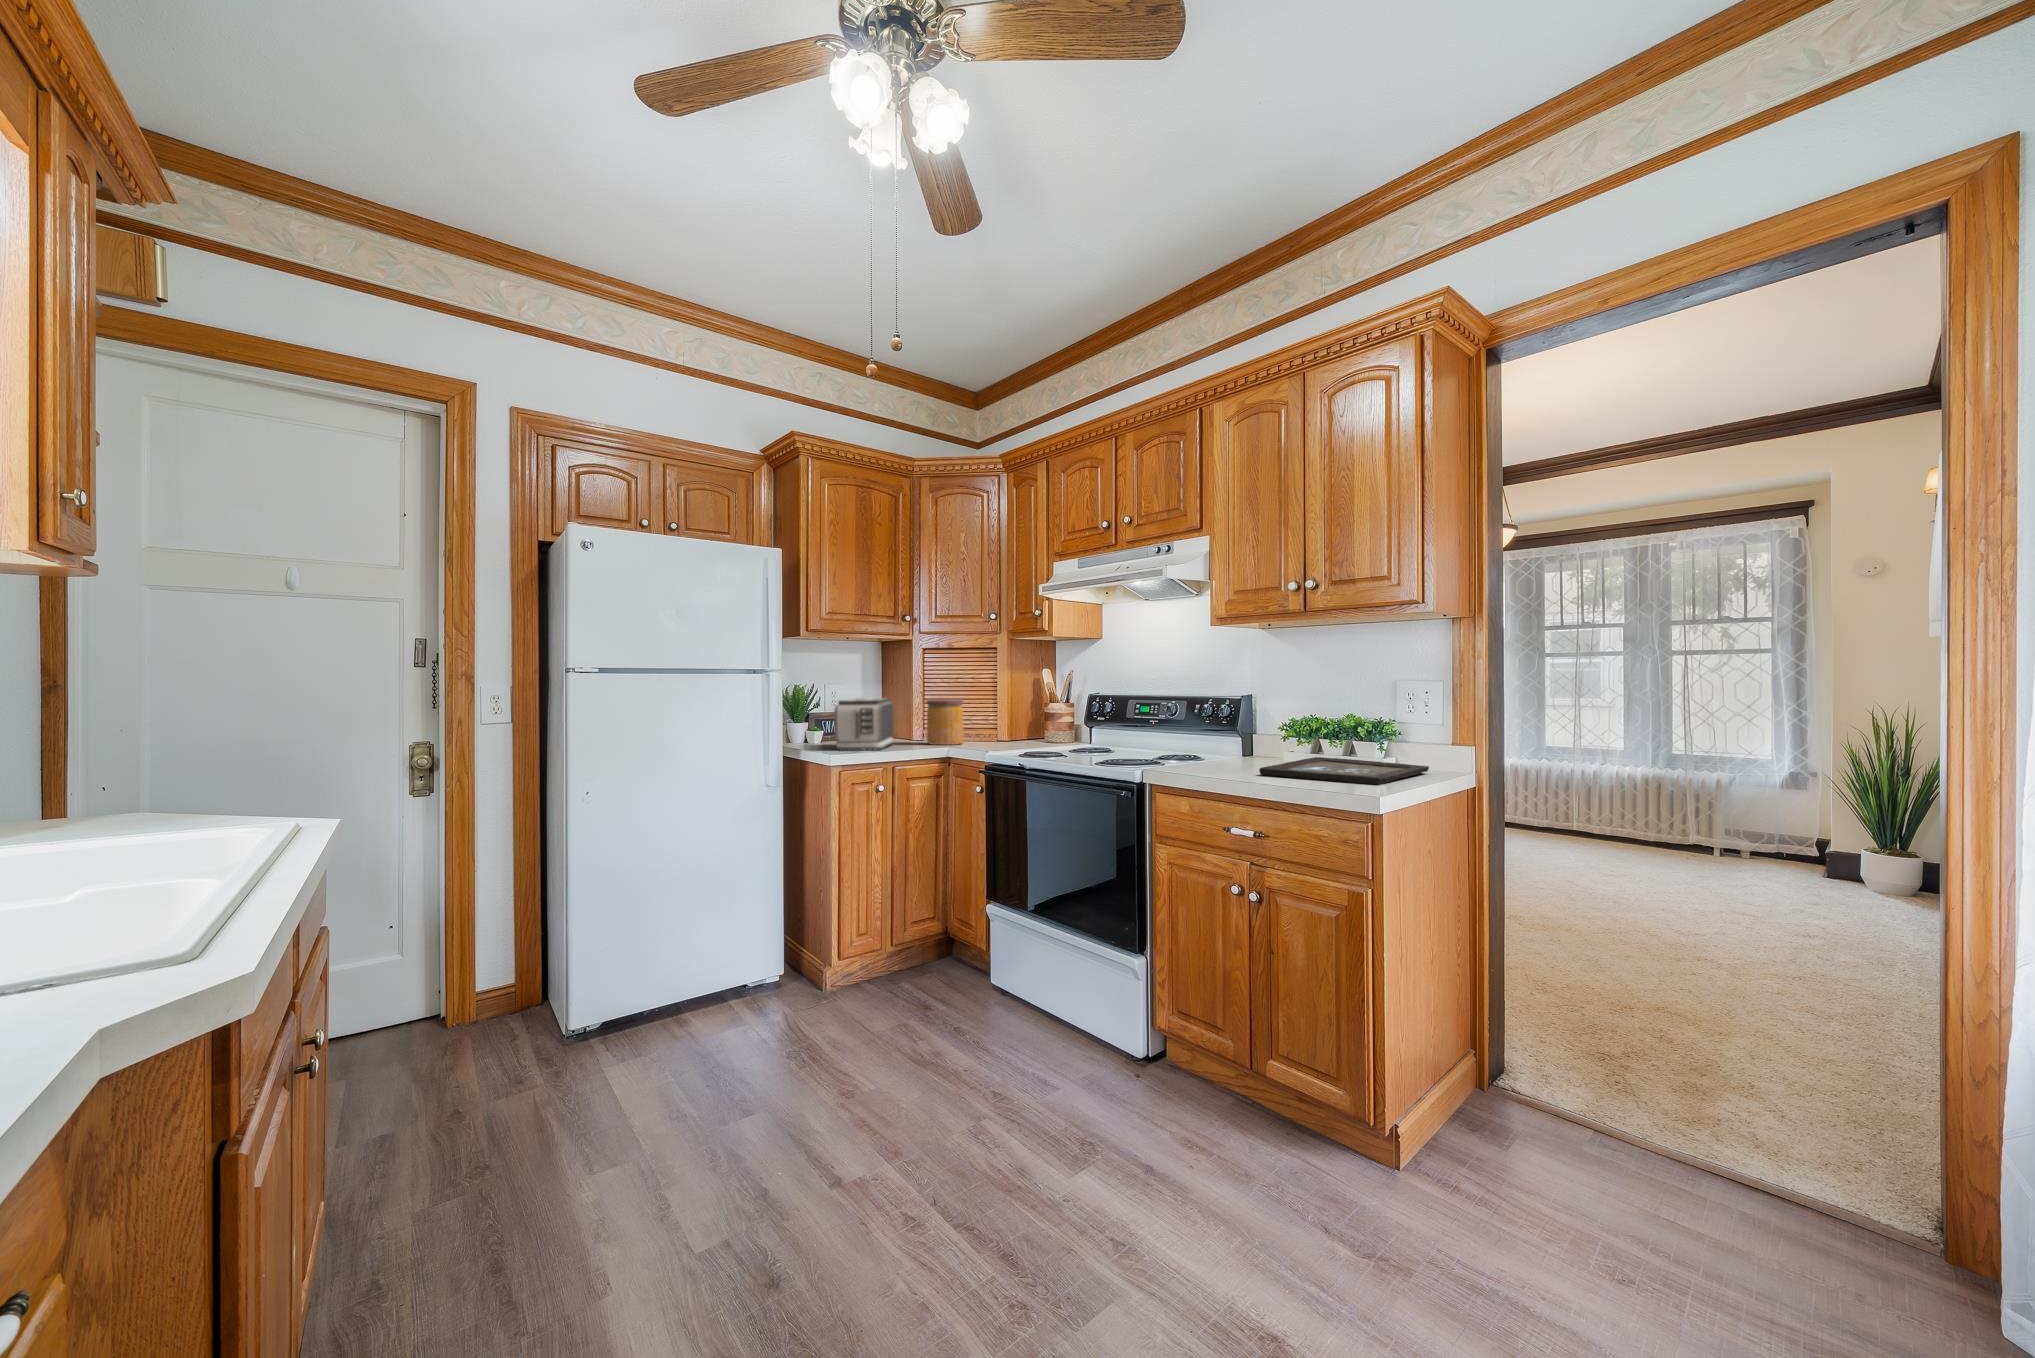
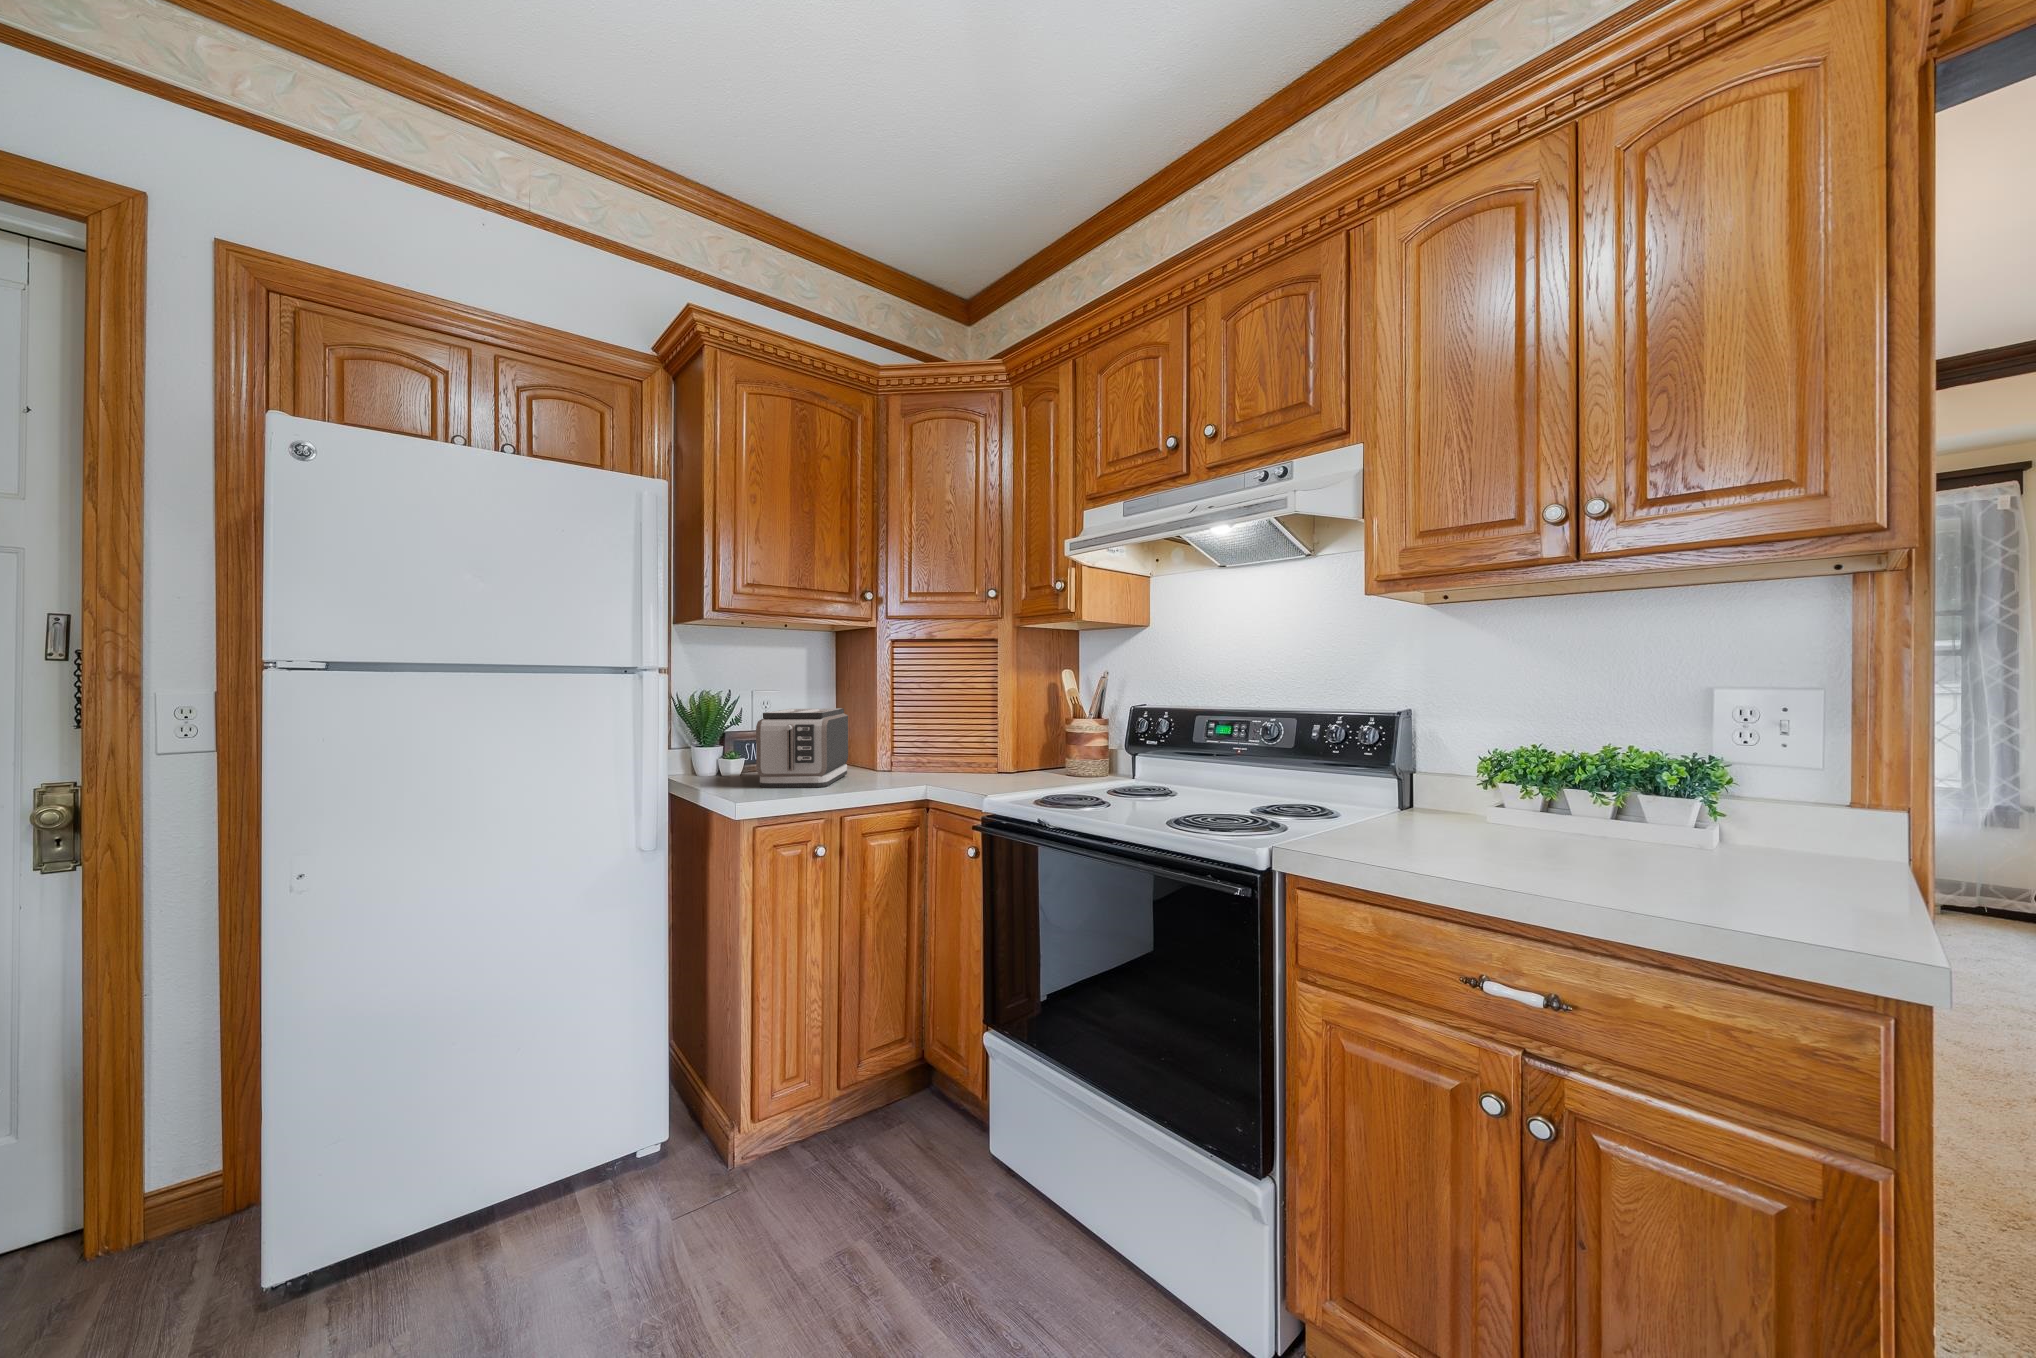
jar: present [927,699,964,745] -> none [896,709,949,776]
tray: present [1259,757,1429,785] -> none [1514,818,1834,906]

